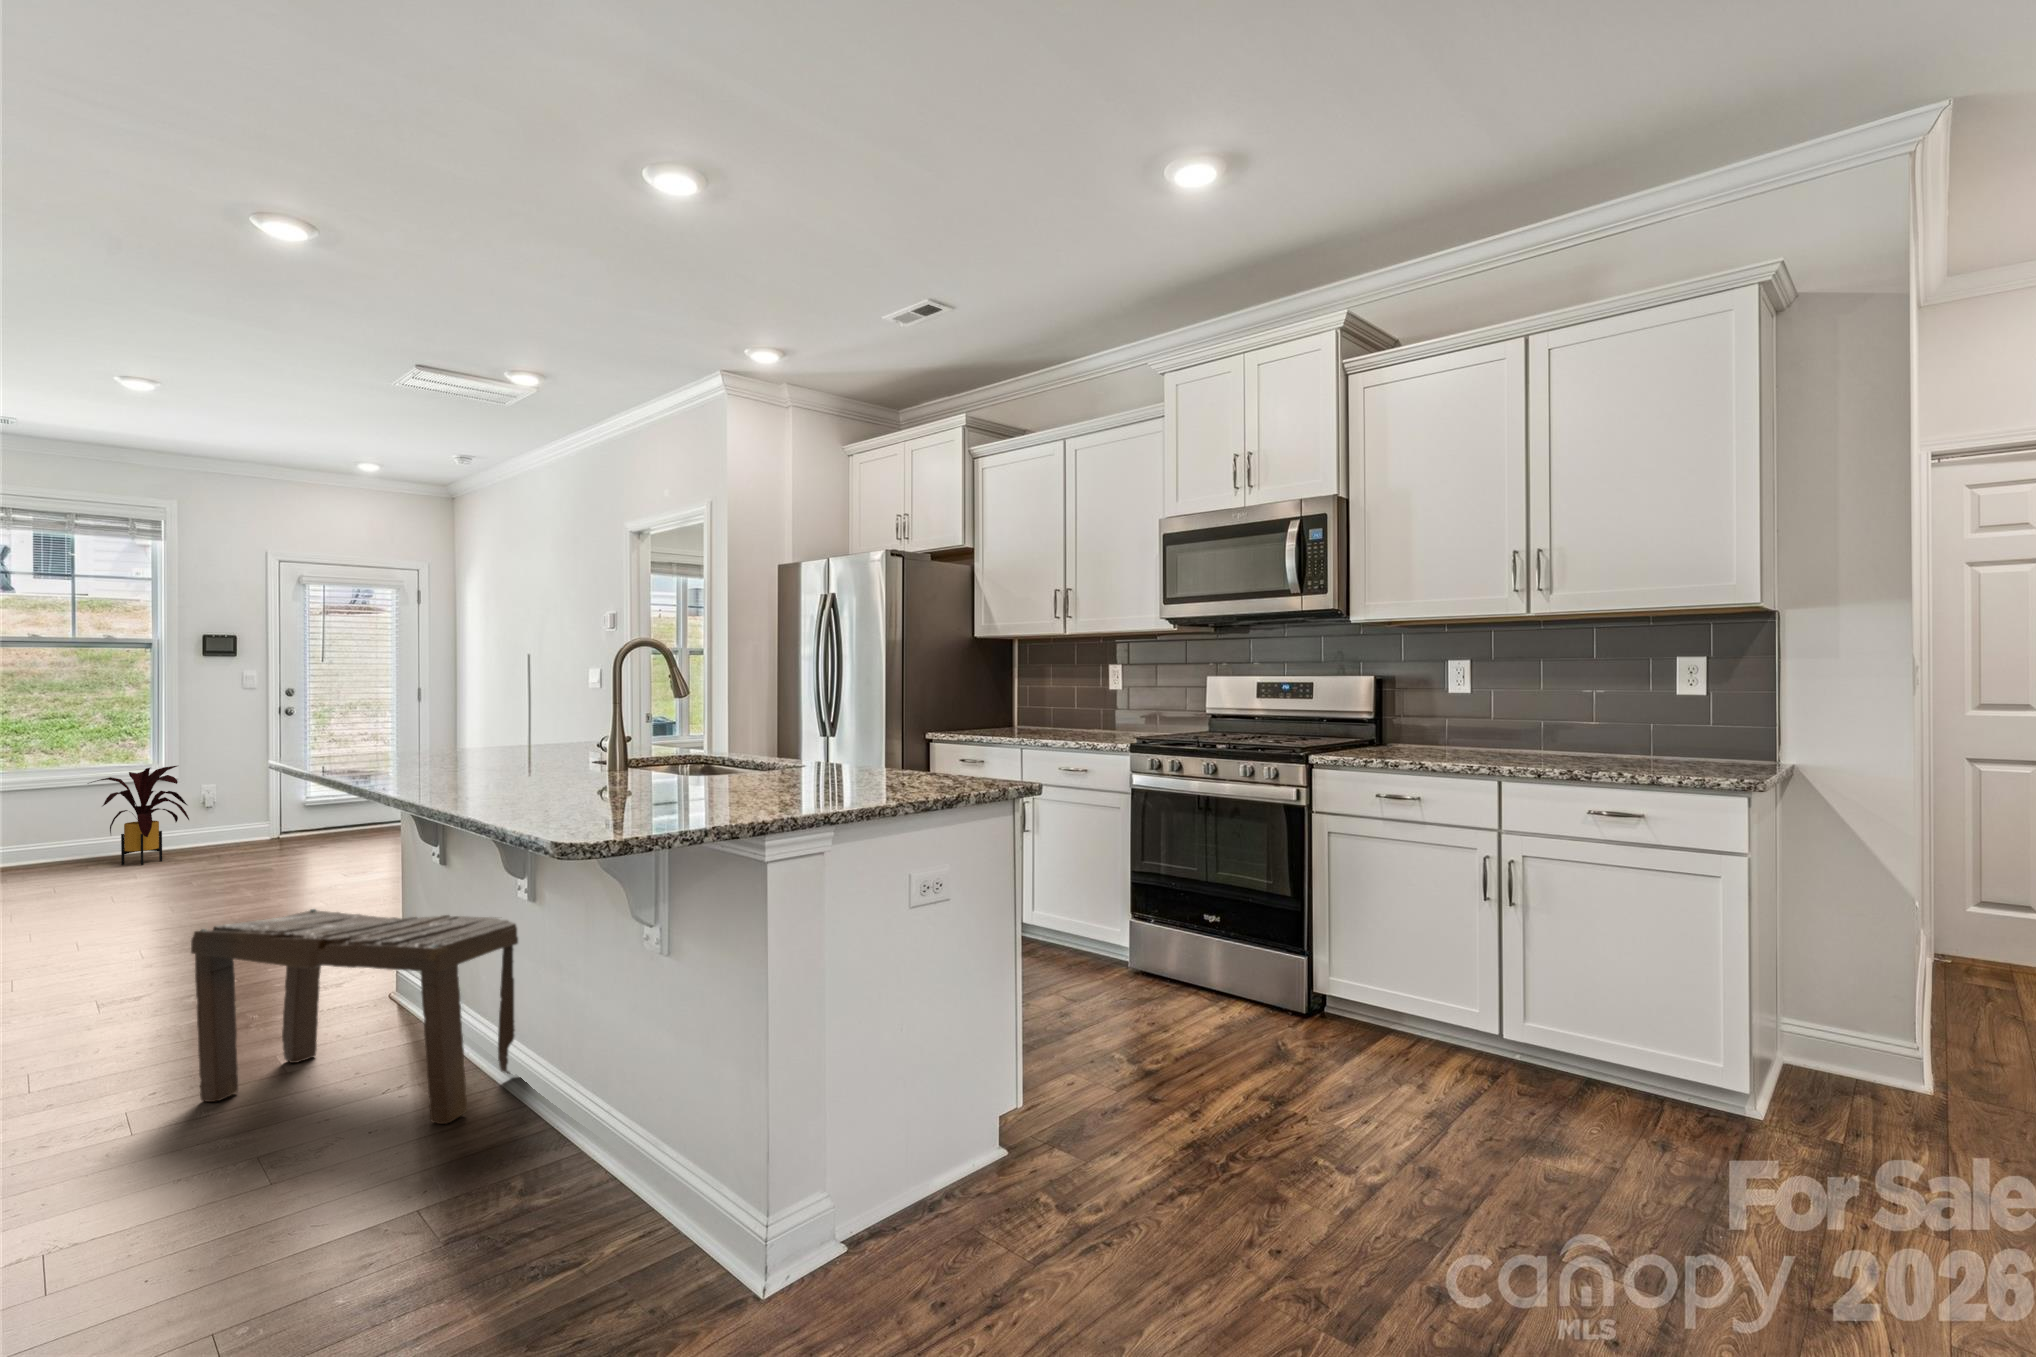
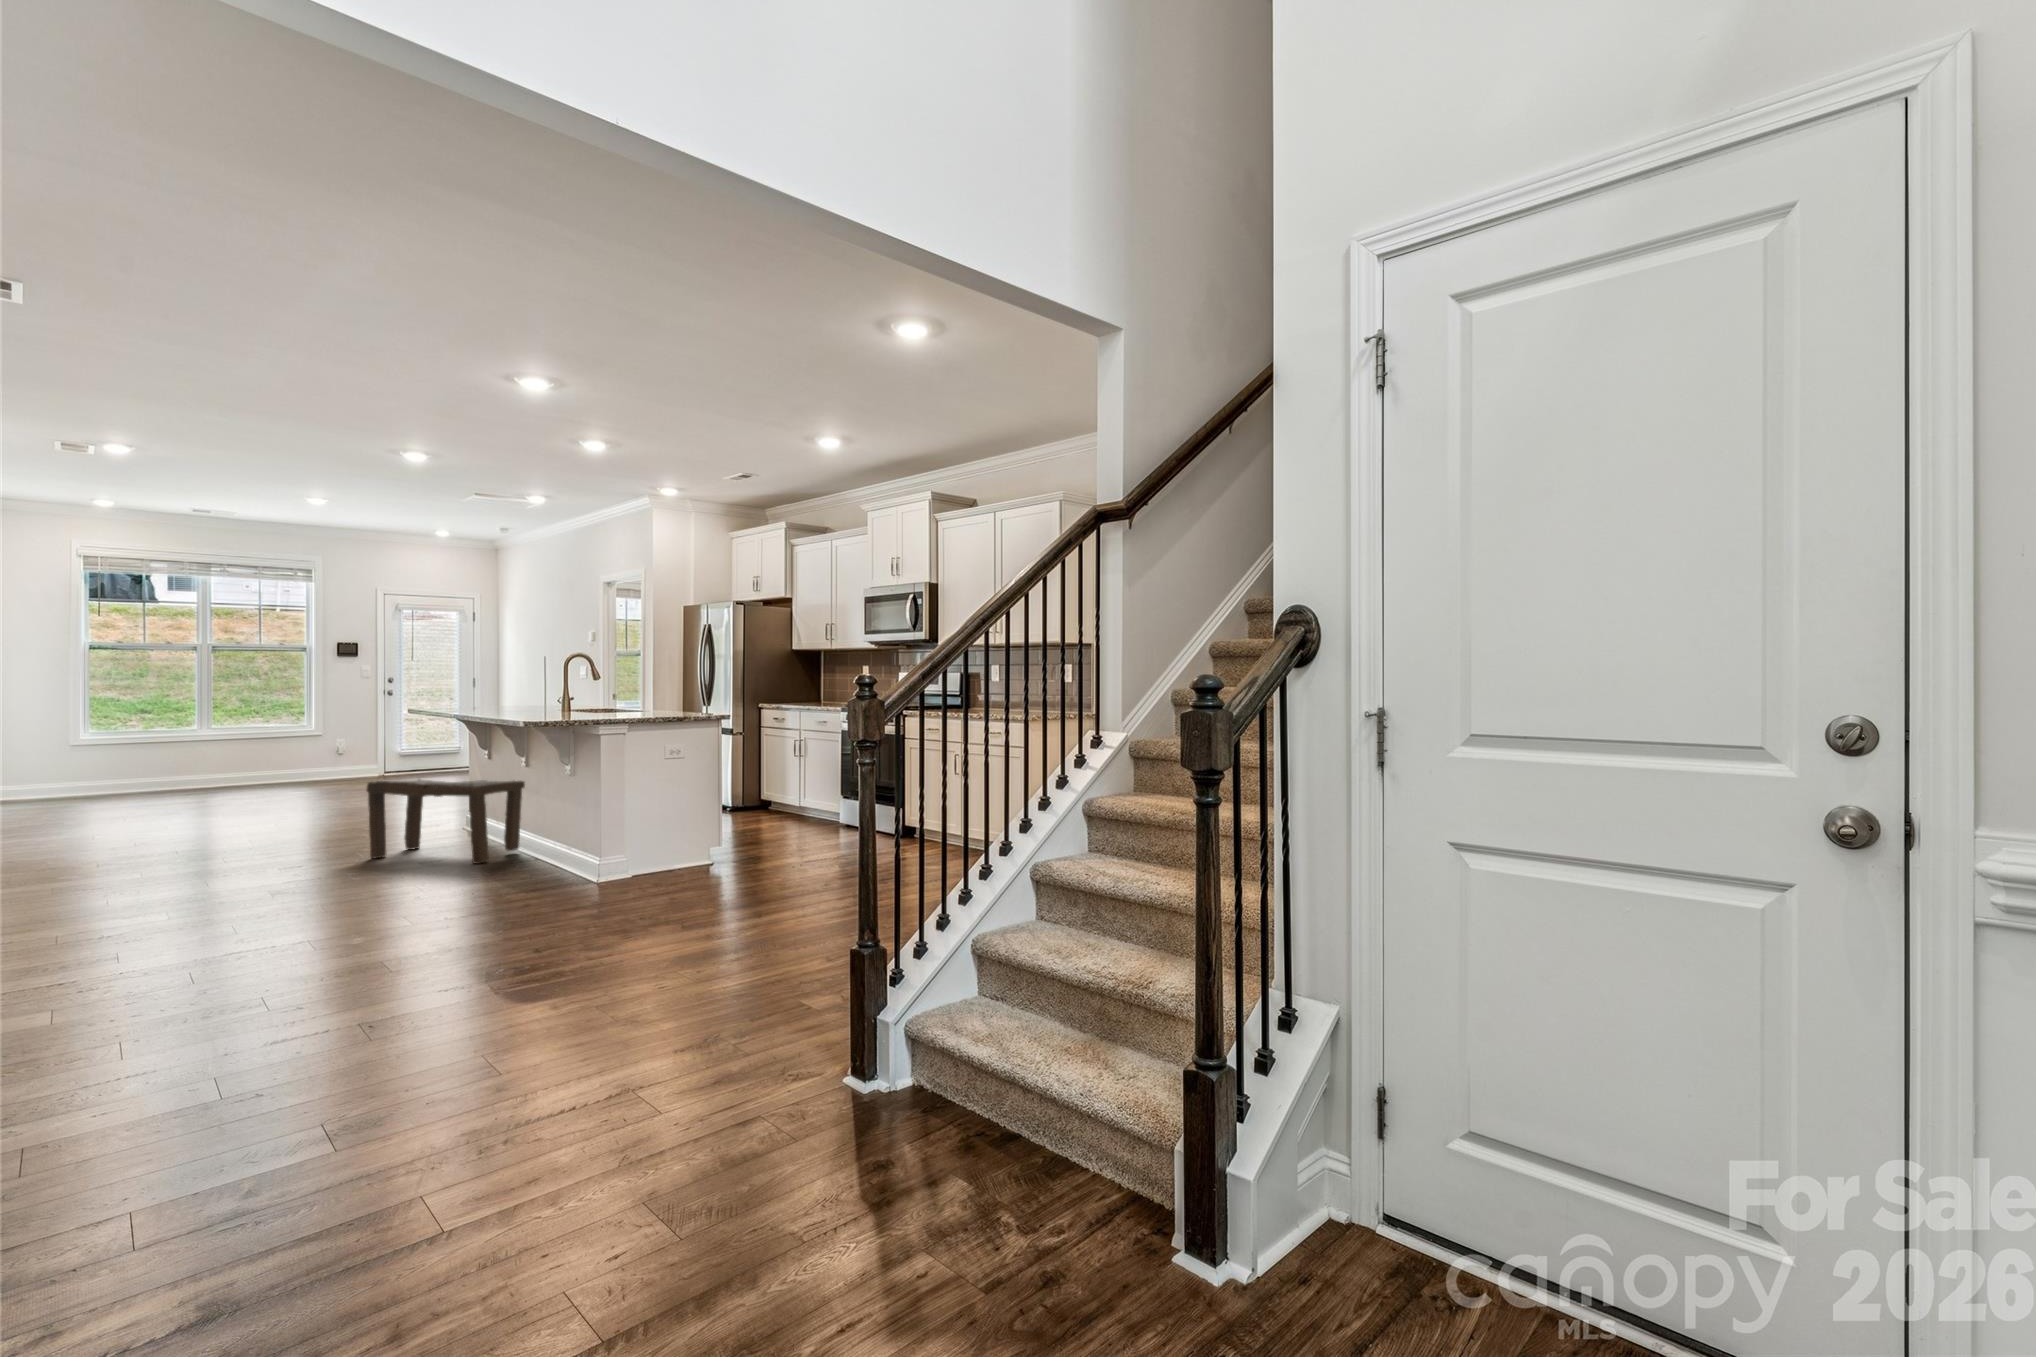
house plant: present [88,766,189,865] -> none [268,726,330,786]

